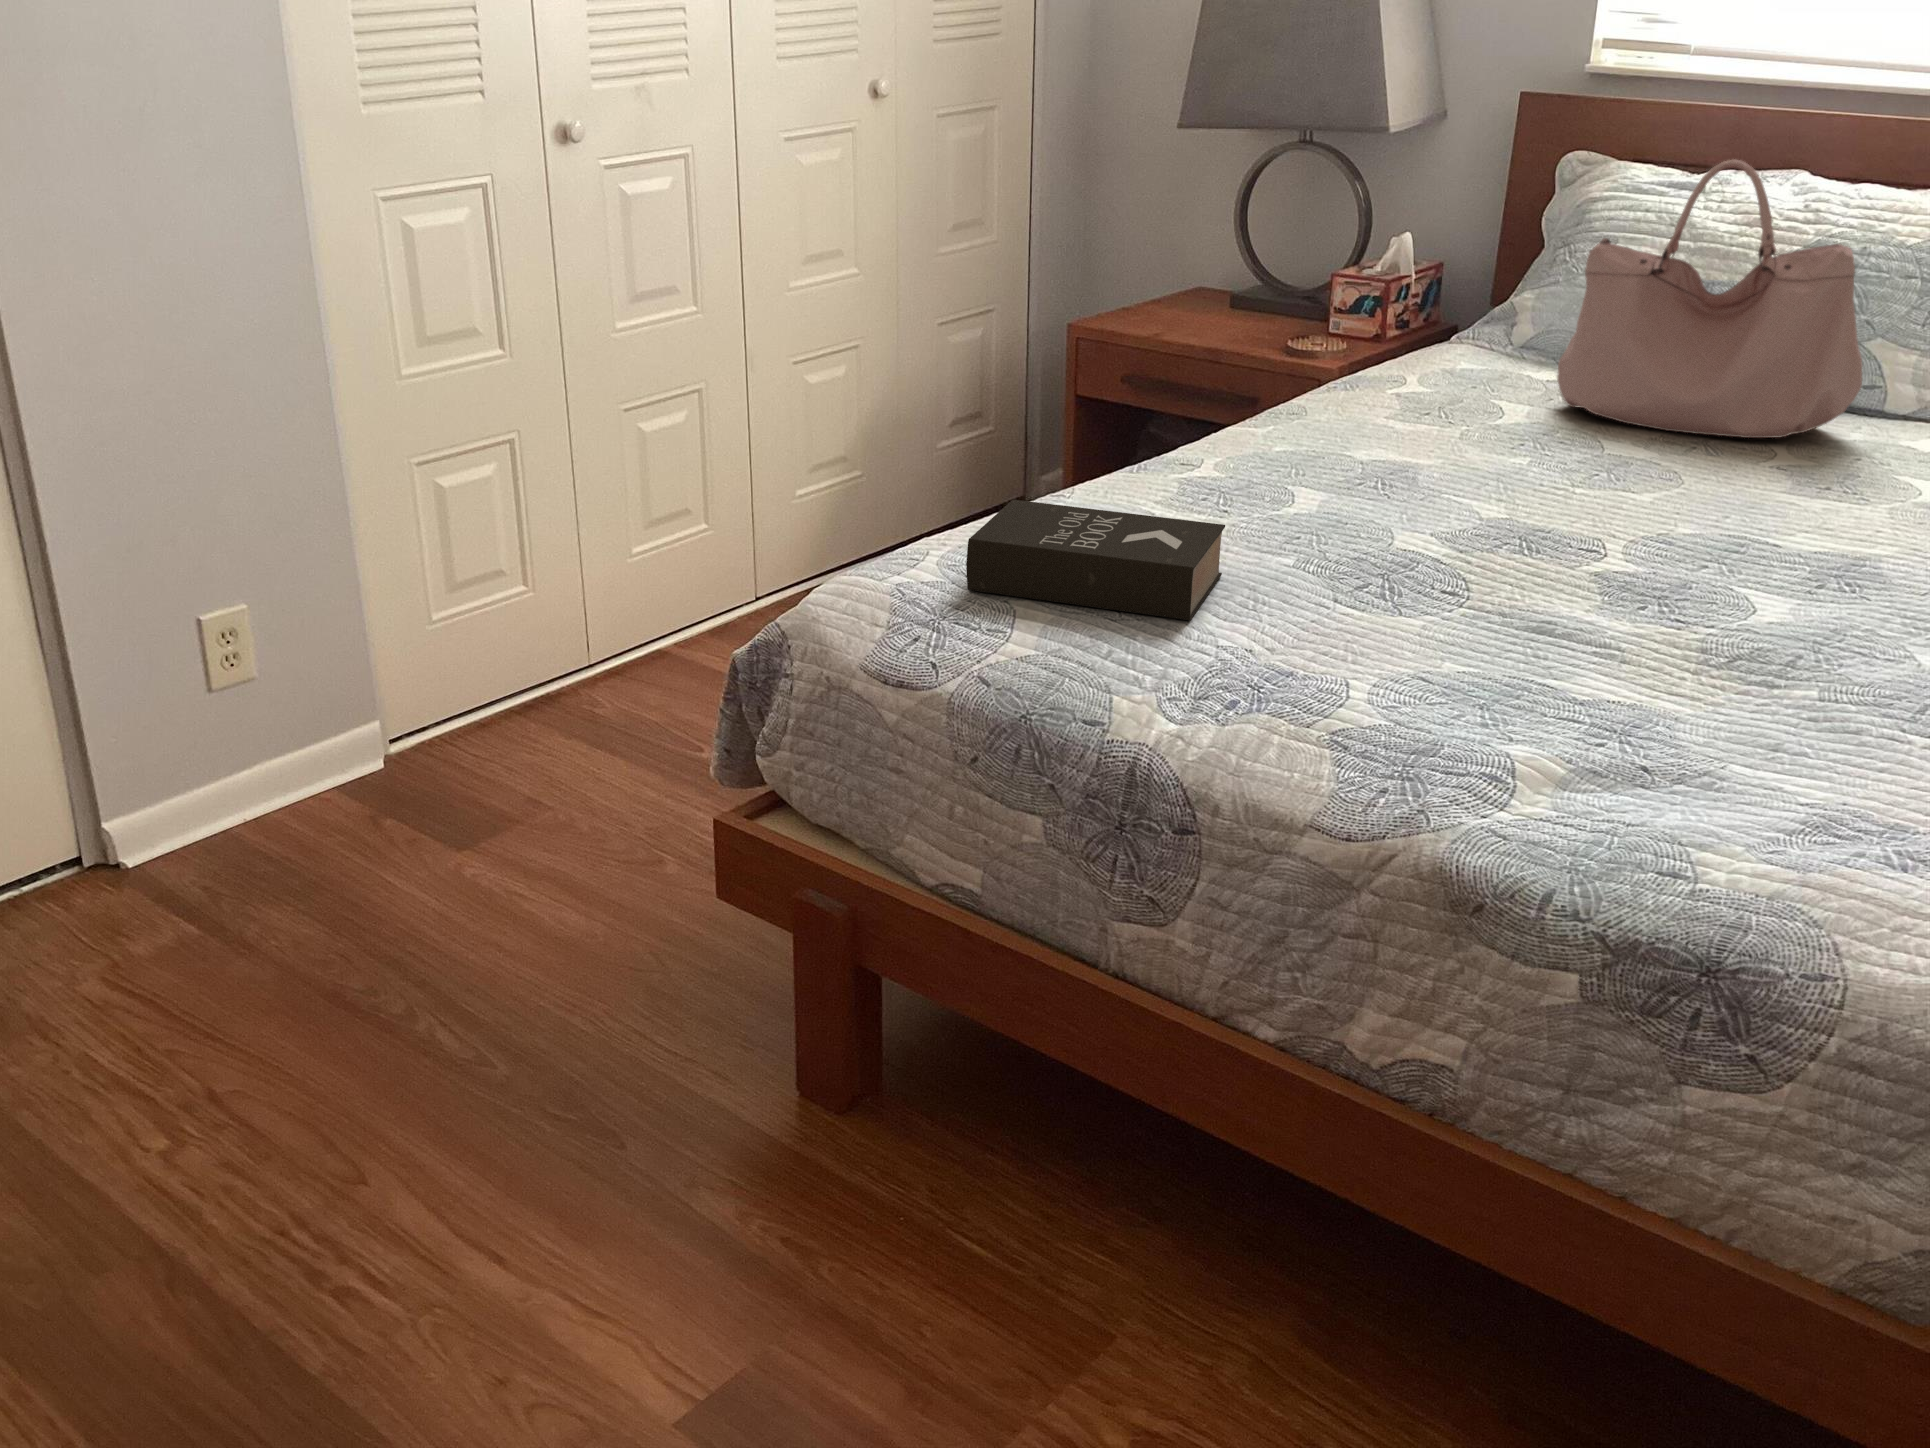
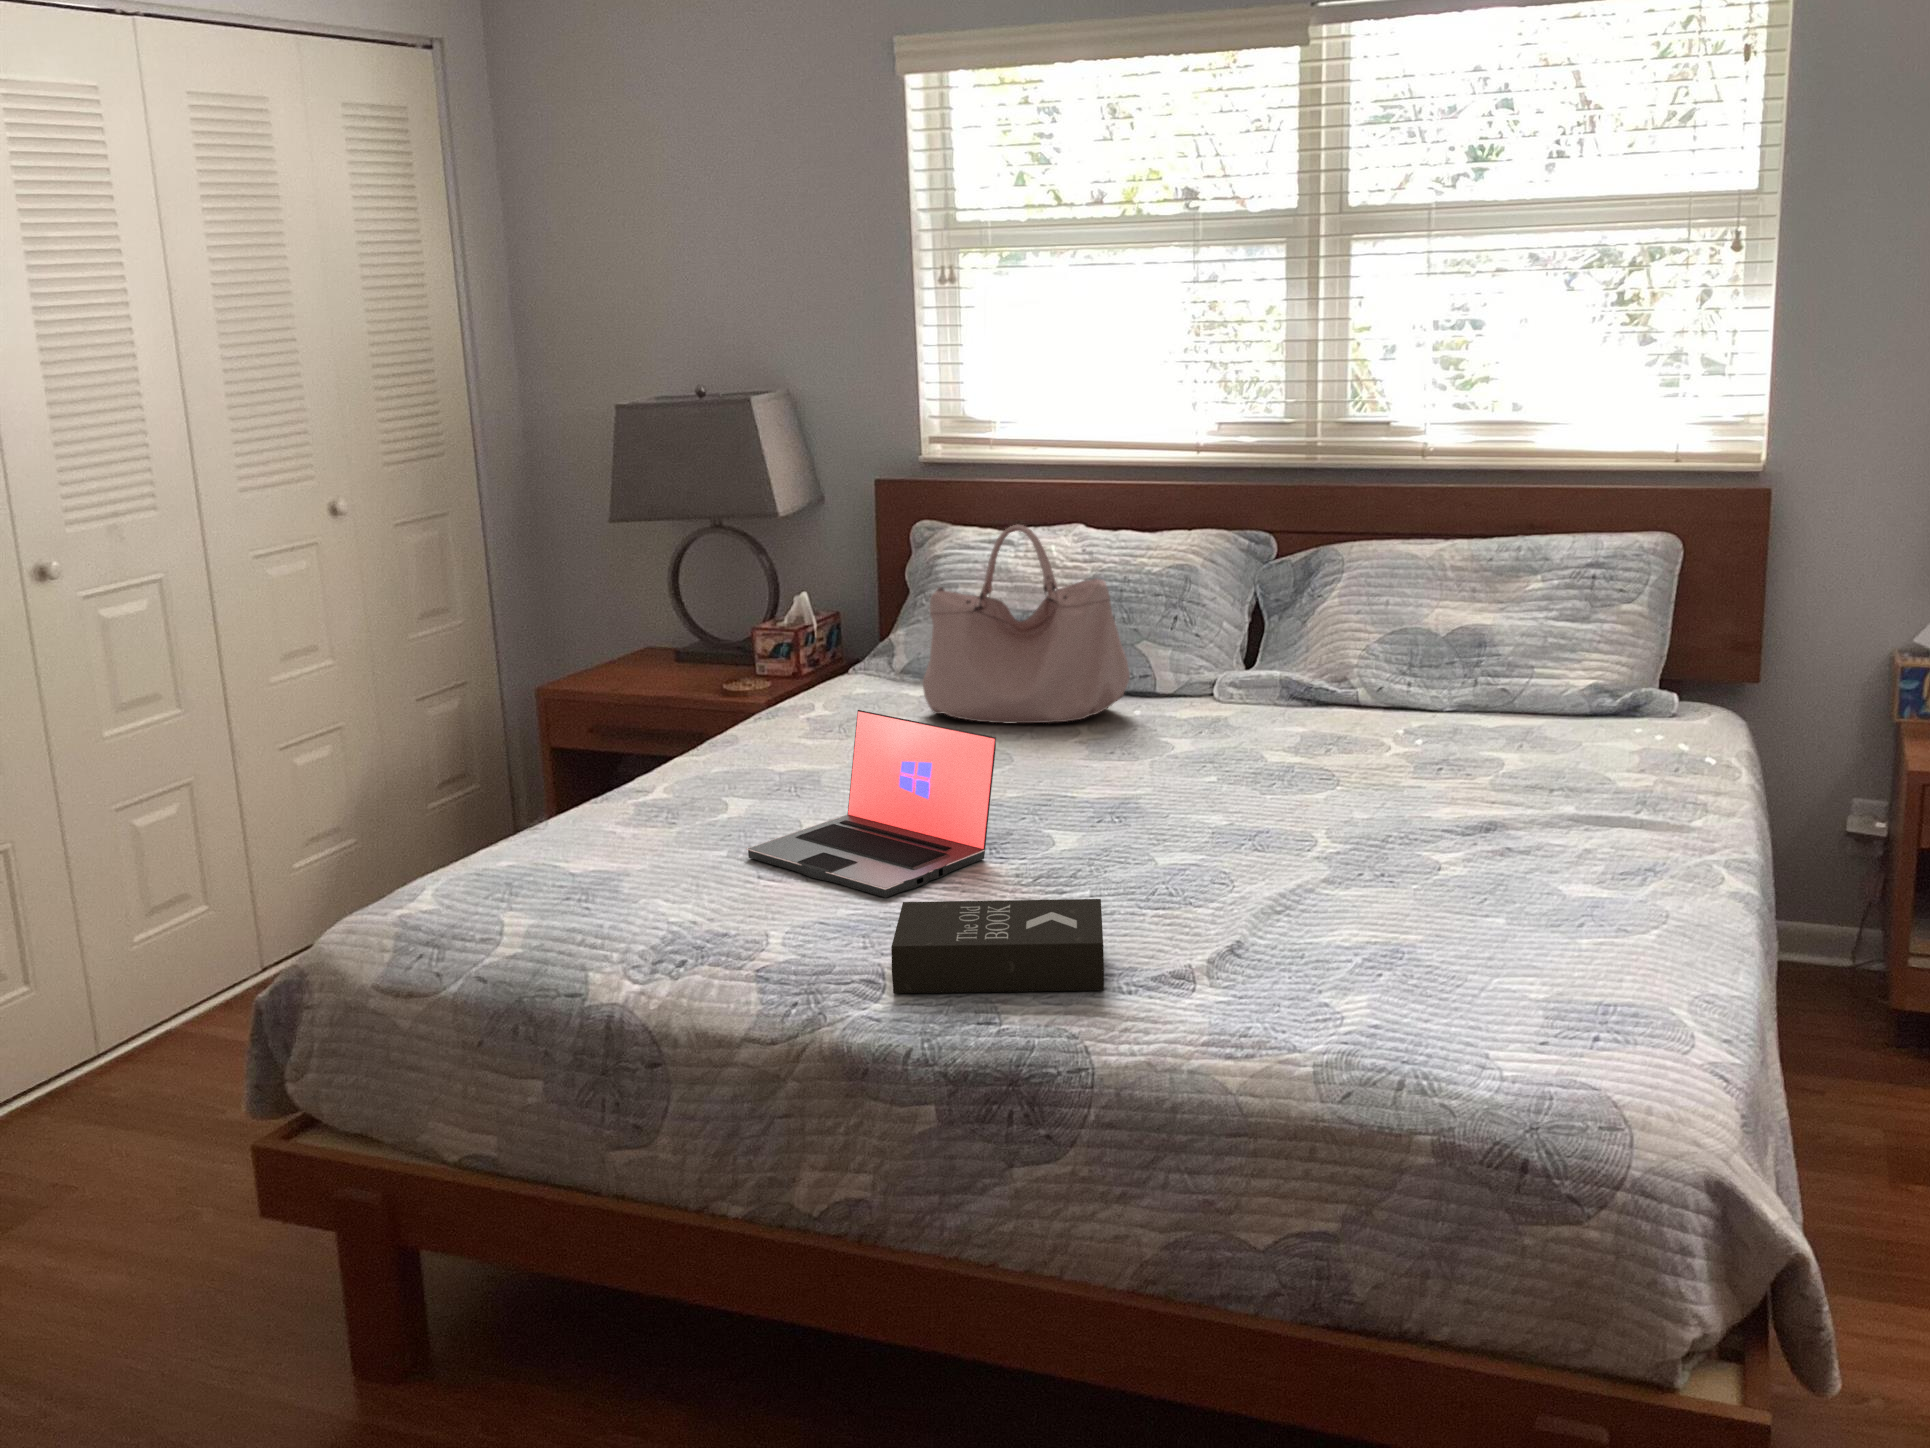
laptop: none [1322,392,1703,656] -> present [747,710,996,898]
book: present [966,500,1225,620] -> present [891,899,1104,993]

